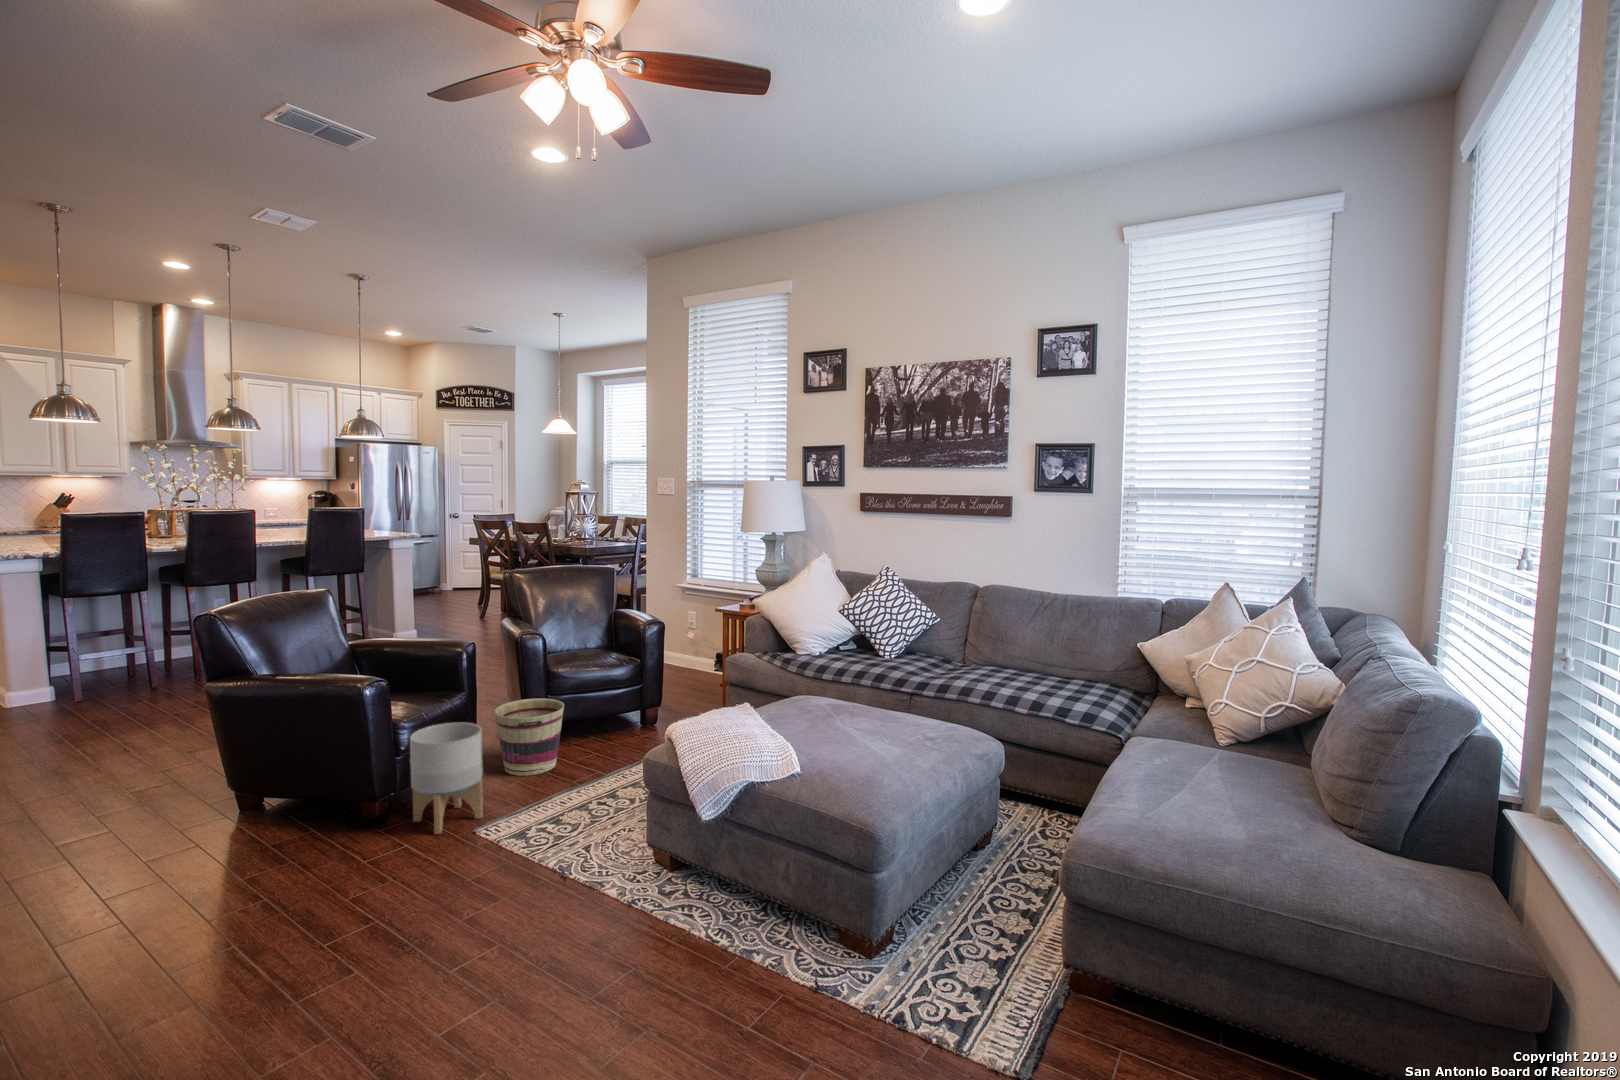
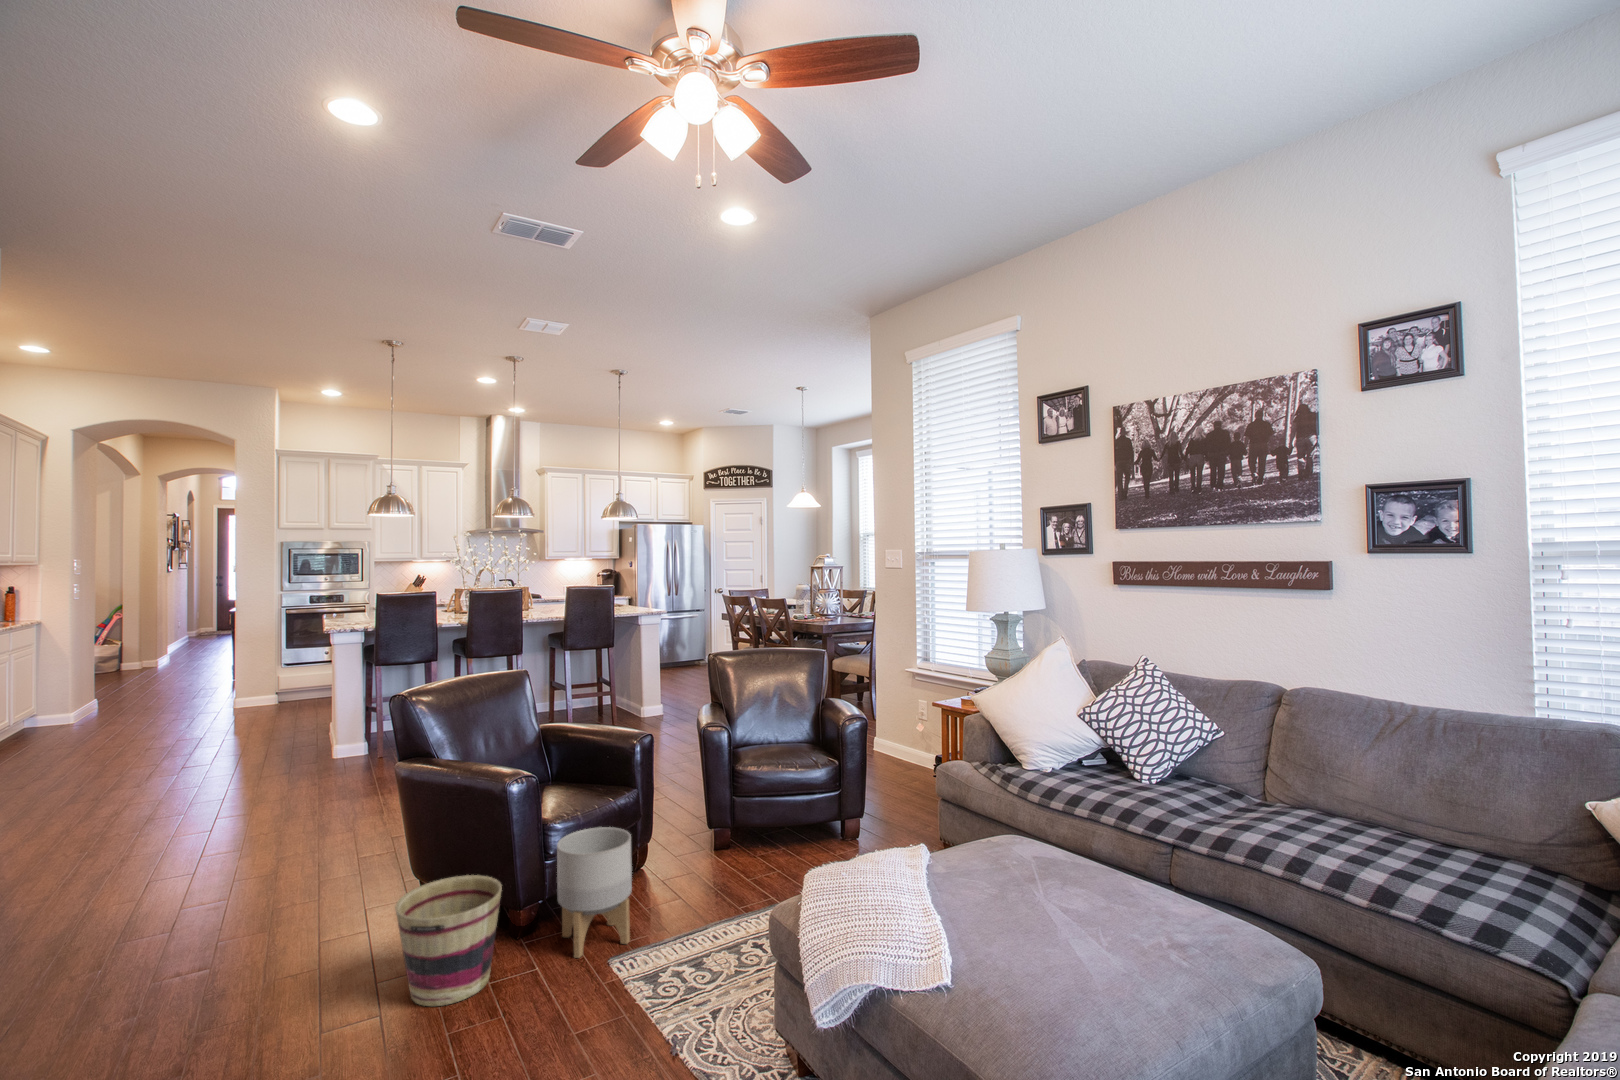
basket: present [494,698,564,776] -> present [395,875,502,1006]

